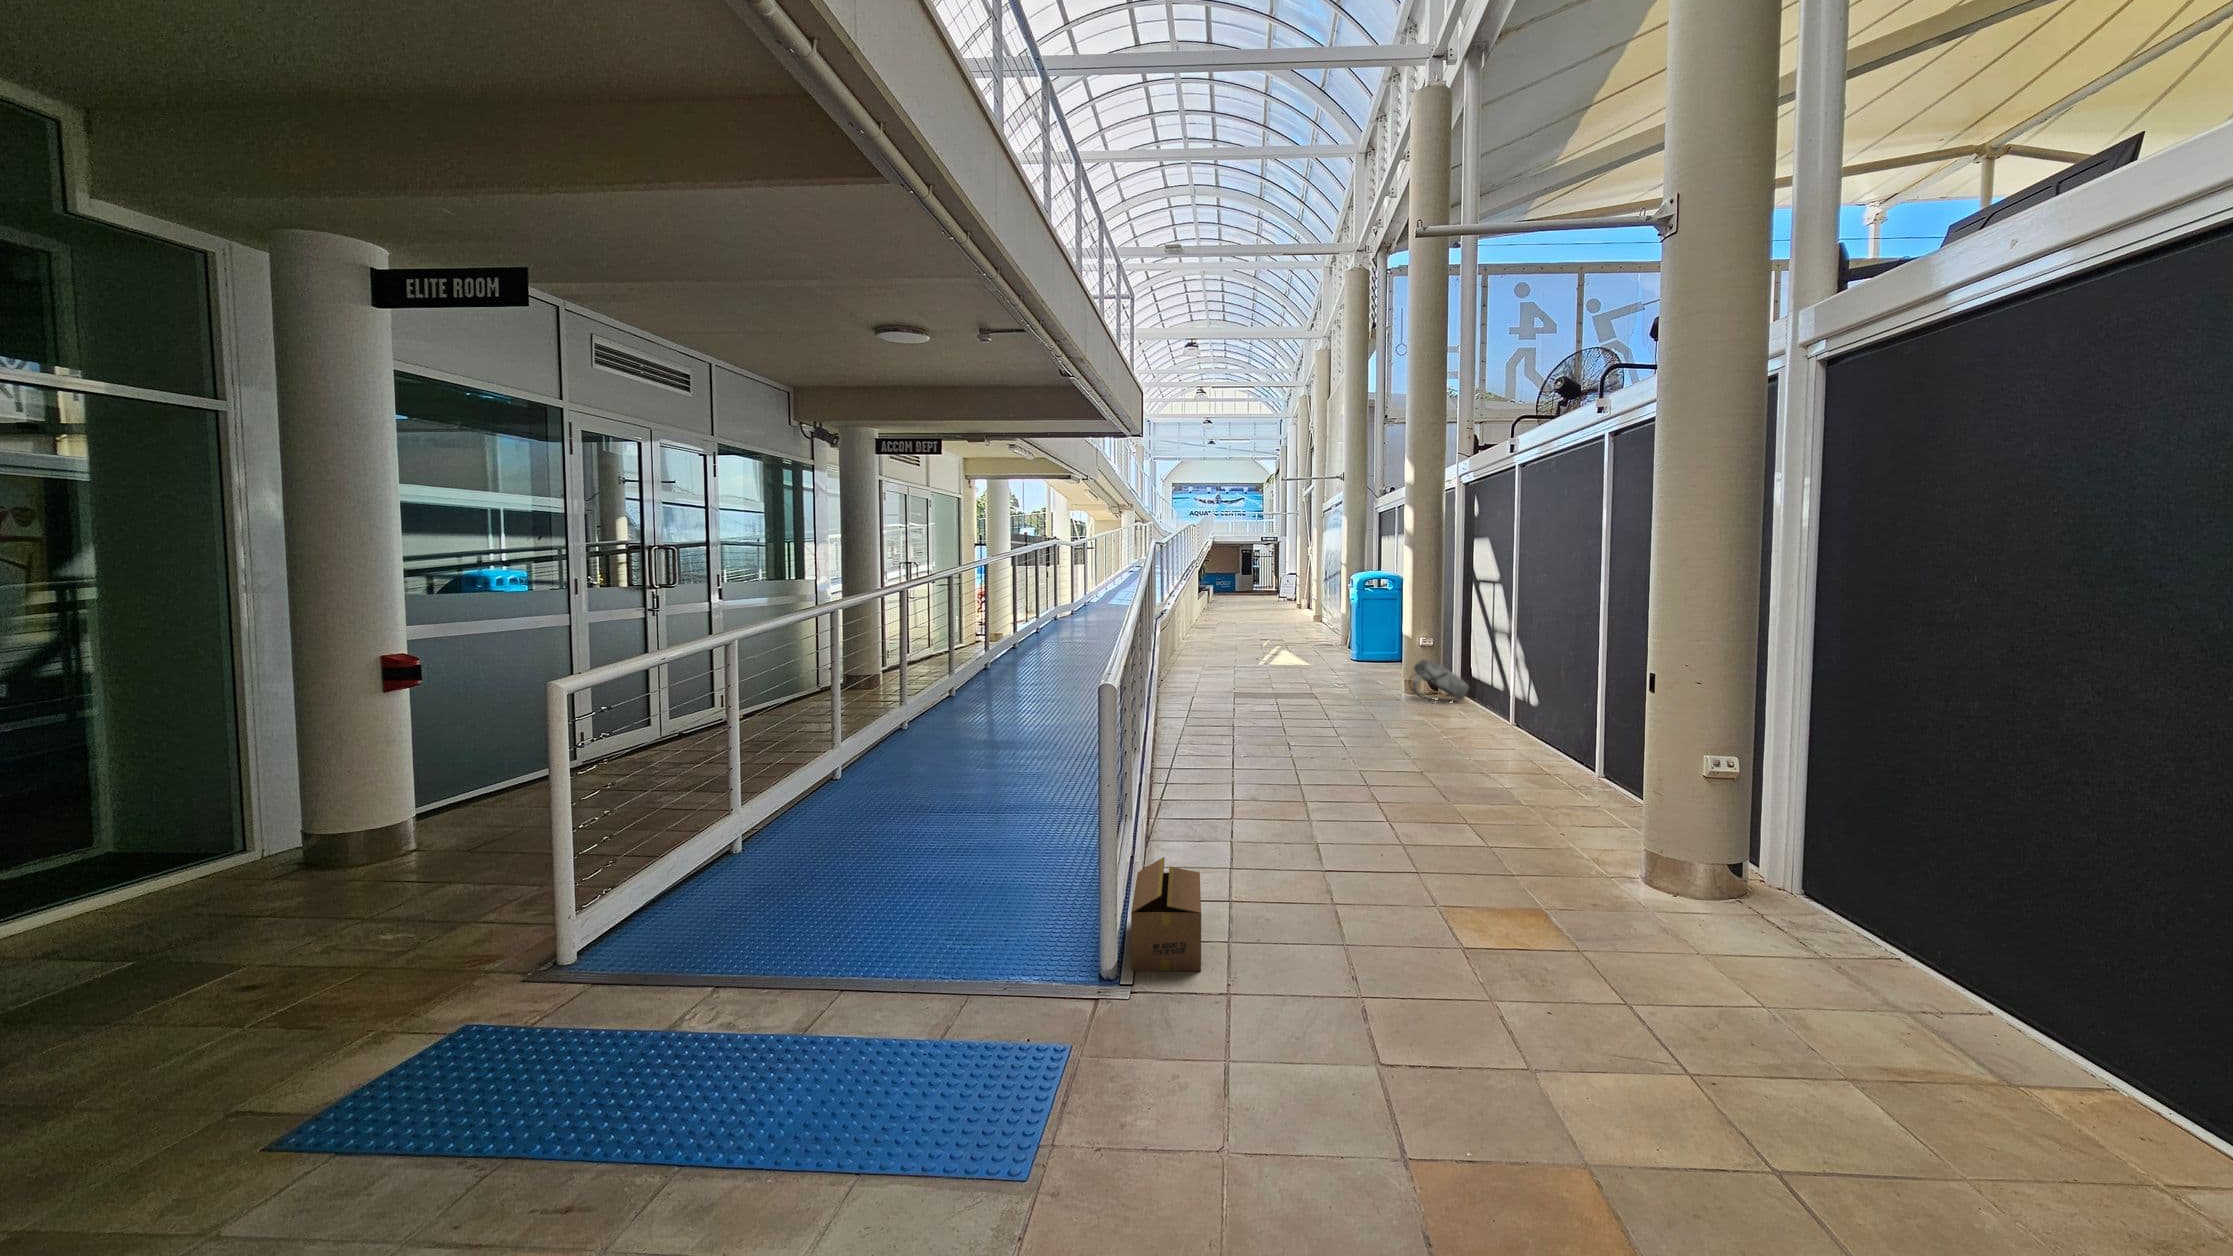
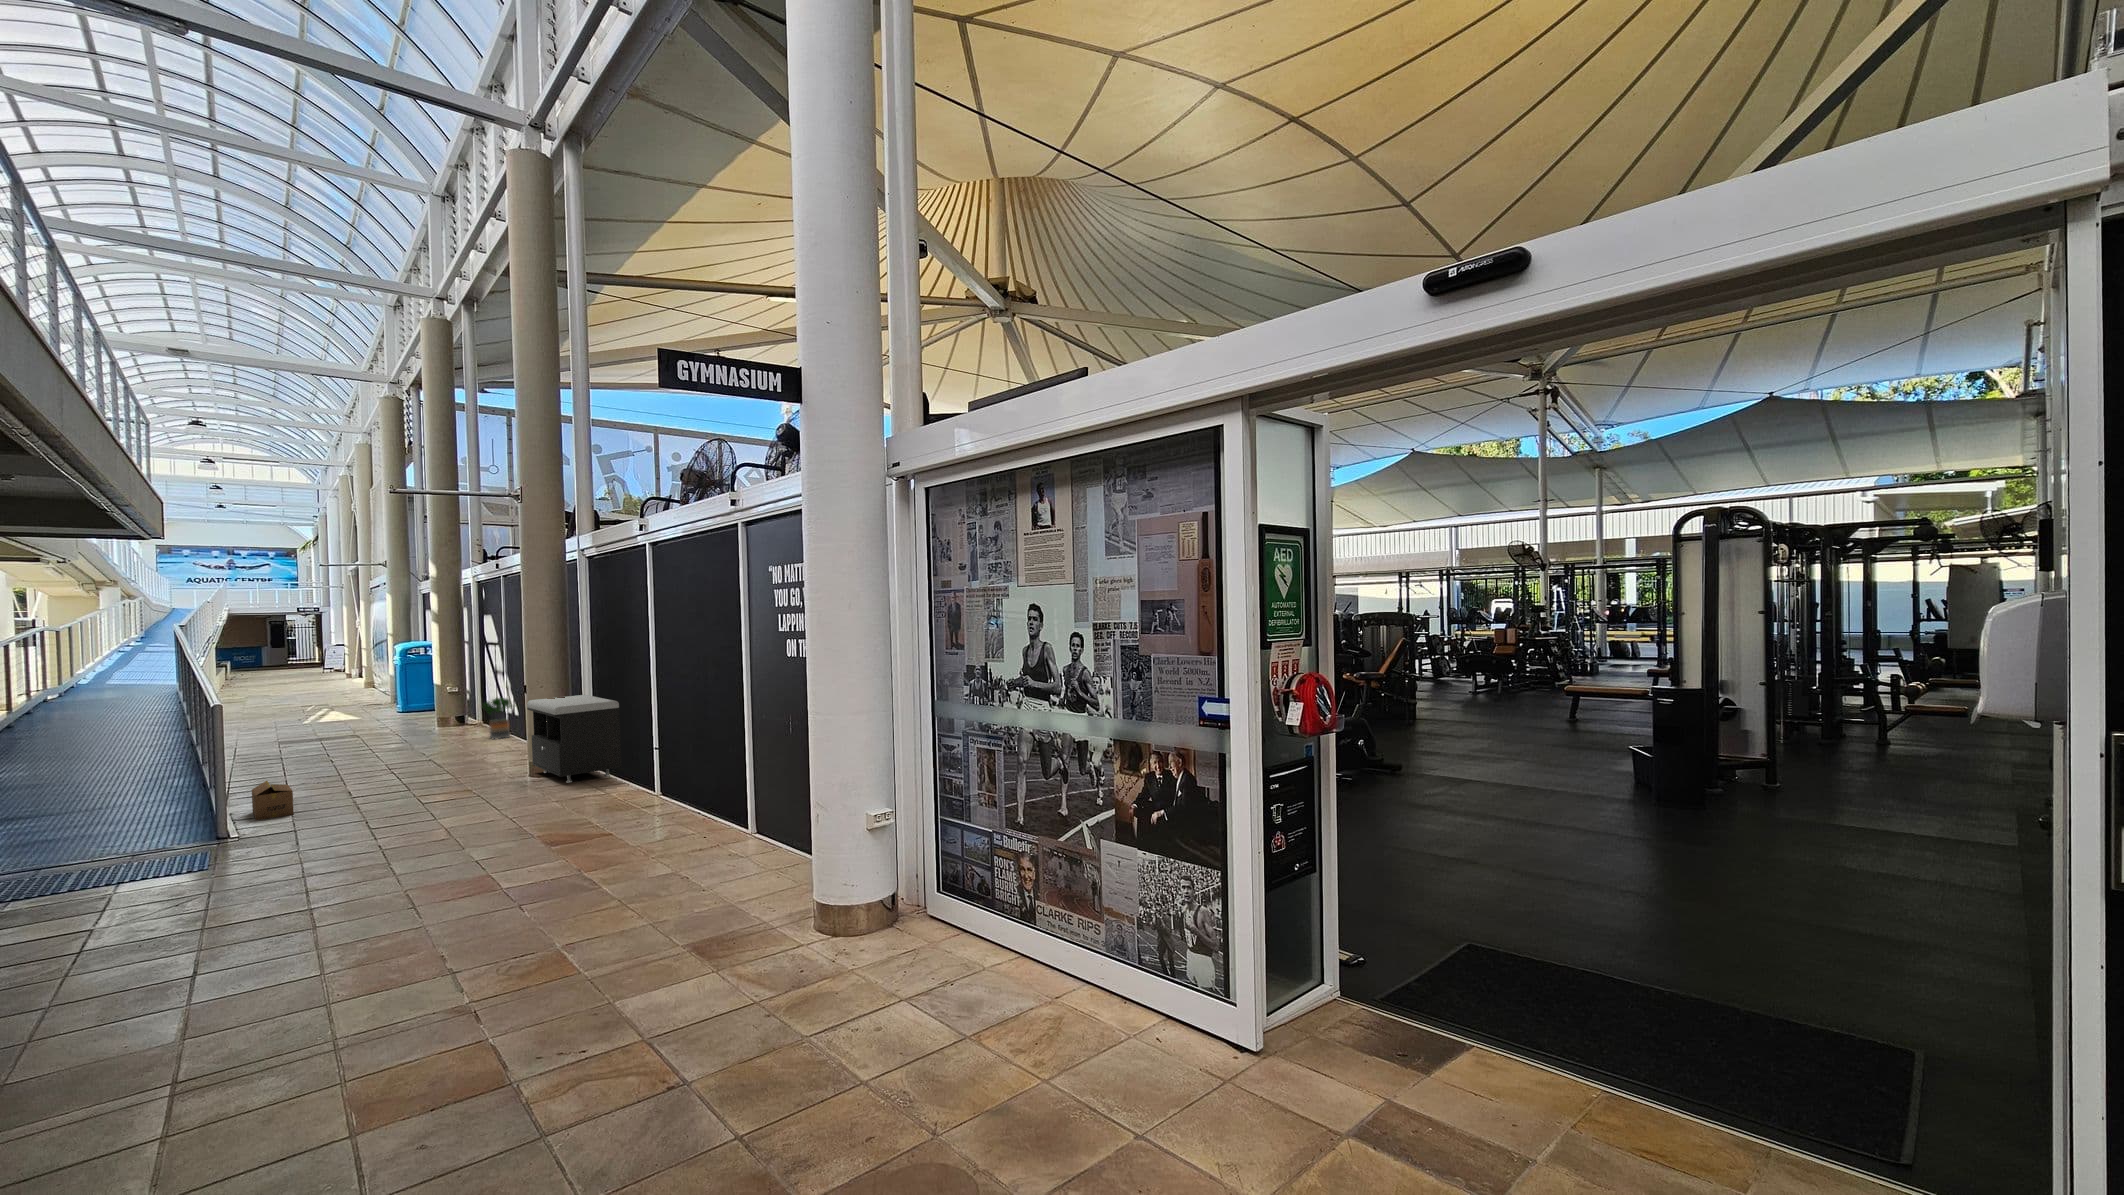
backpack: present [1410,660,1469,700] -> none [438,697,483,724]
potted tree: none [1494,678,1553,756] -> present [484,698,511,739]
storage bench: none [1704,740,2112,1070] -> present [527,695,622,783]

